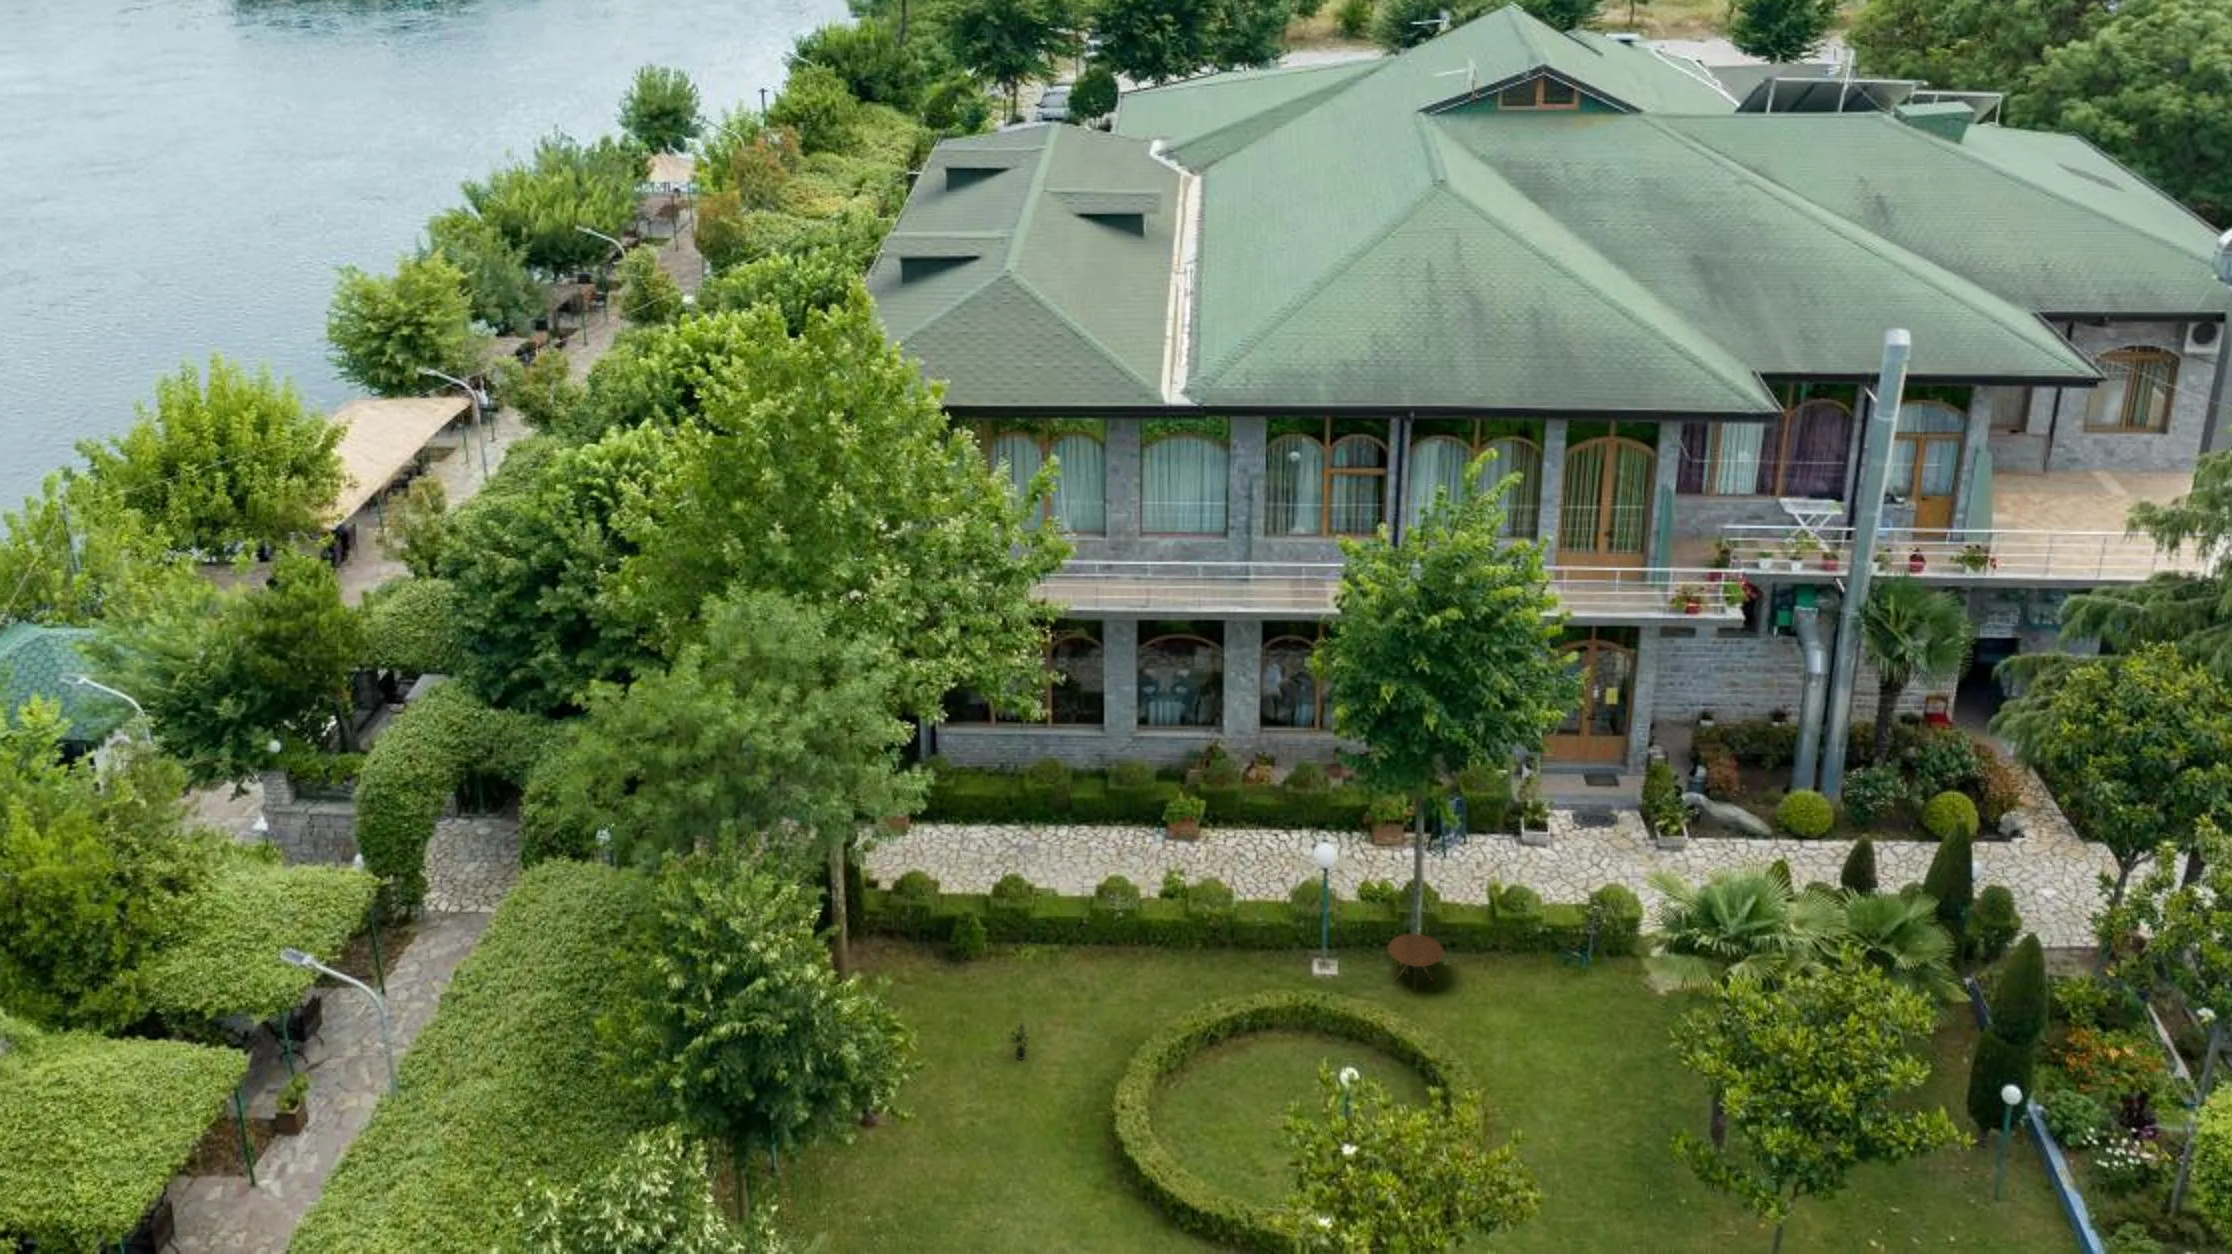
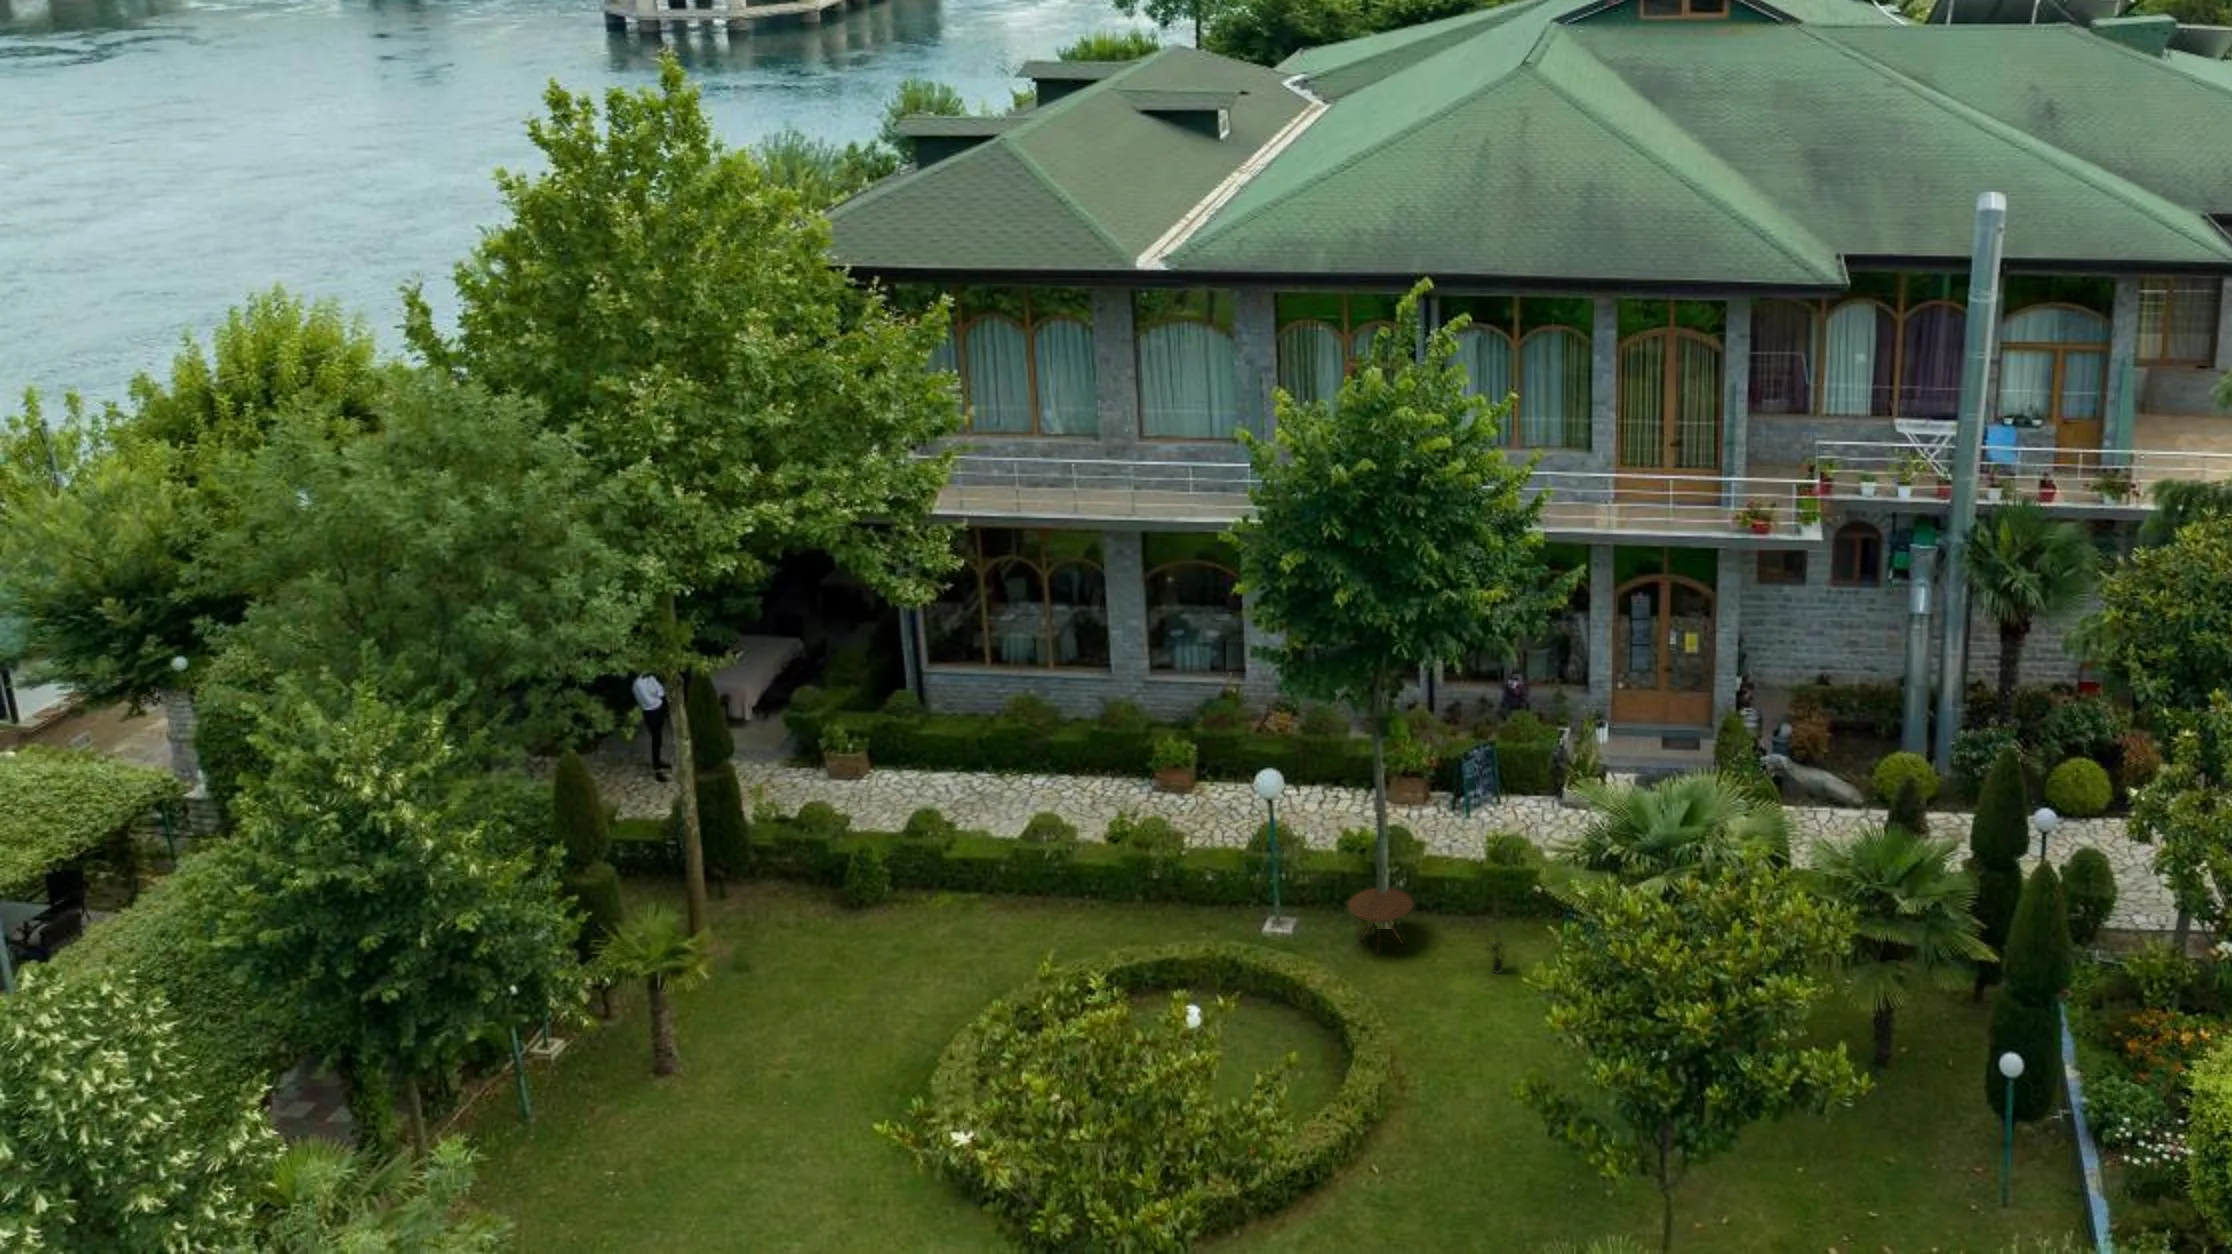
potted plant: present [1011,1024,1028,1059] -> present [1486,931,1509,973]

